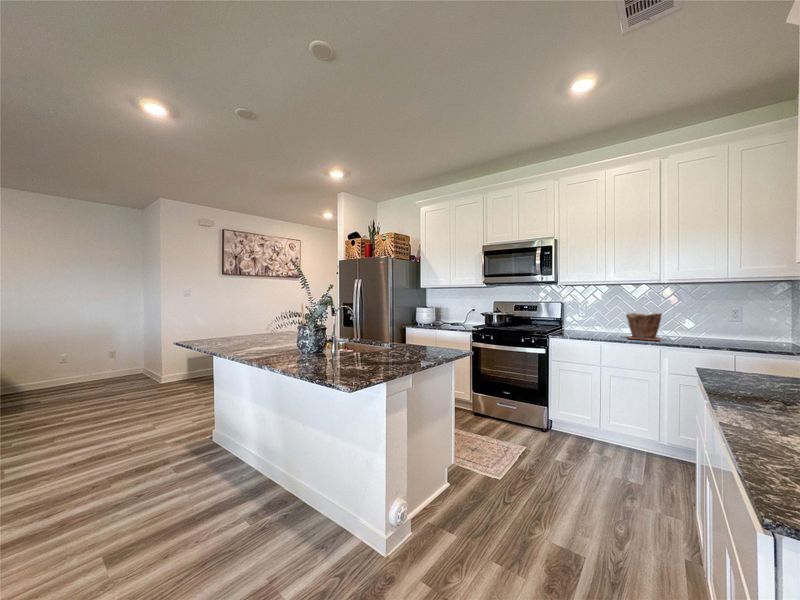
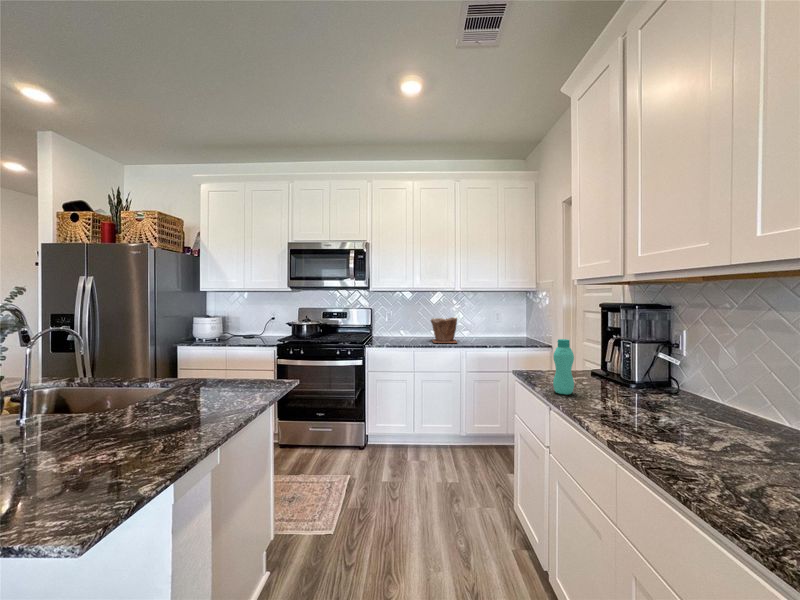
bottle: none [733,324,767,388] -> present [553,339,574,394]

